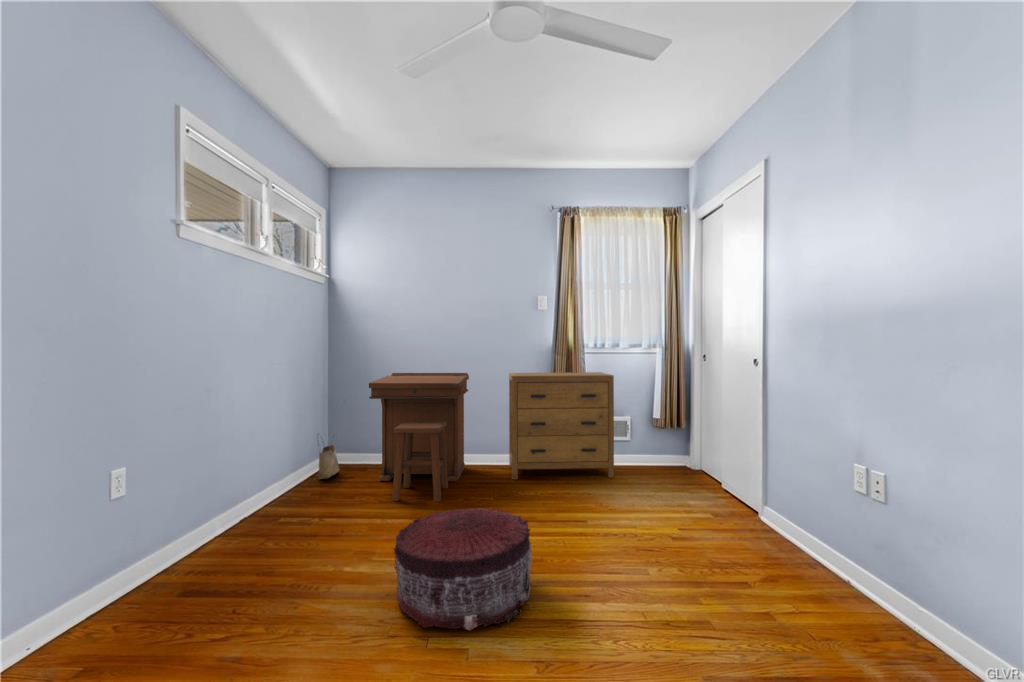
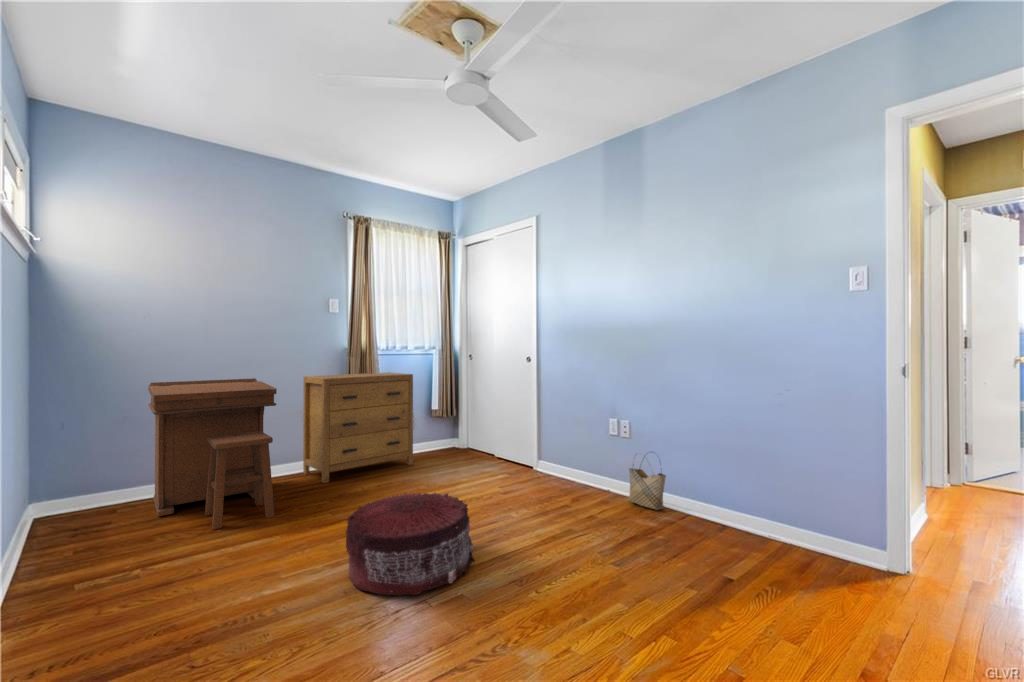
woven basket: present [318,445,339,479] -> present [628,464,666,510]

